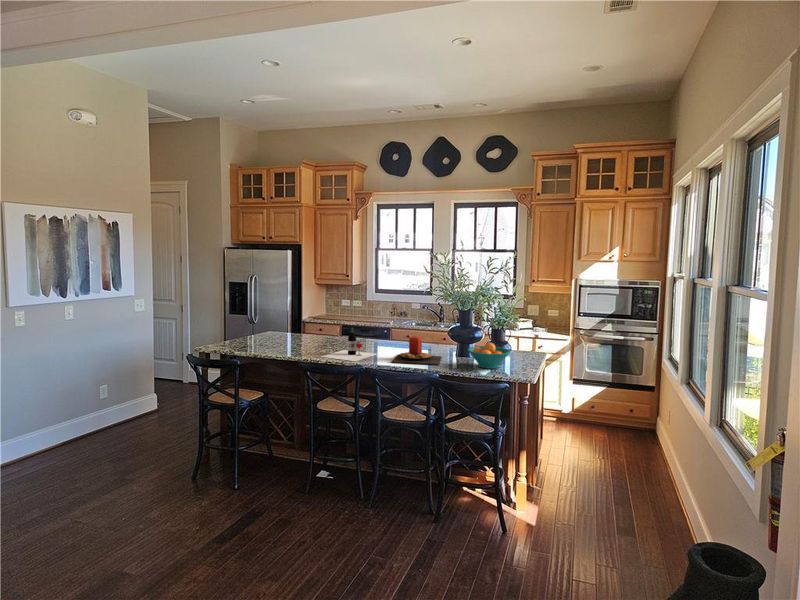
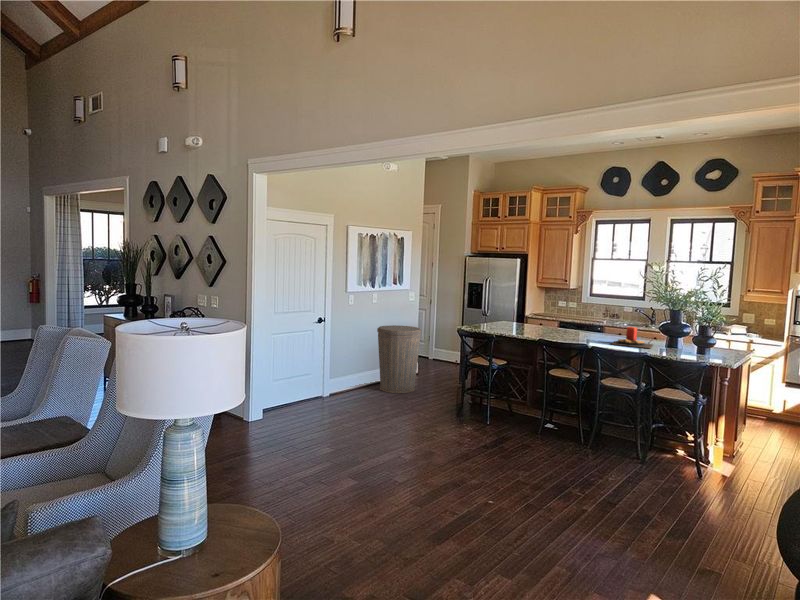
wine bottle: present [321,328,376,361] -> none [555,318,600,342]
fruit bowl: present [468,342,511,369] -> none [676,334,714,354]
trash can: none [74,347,147,448] -> present [377,325,421,393]

